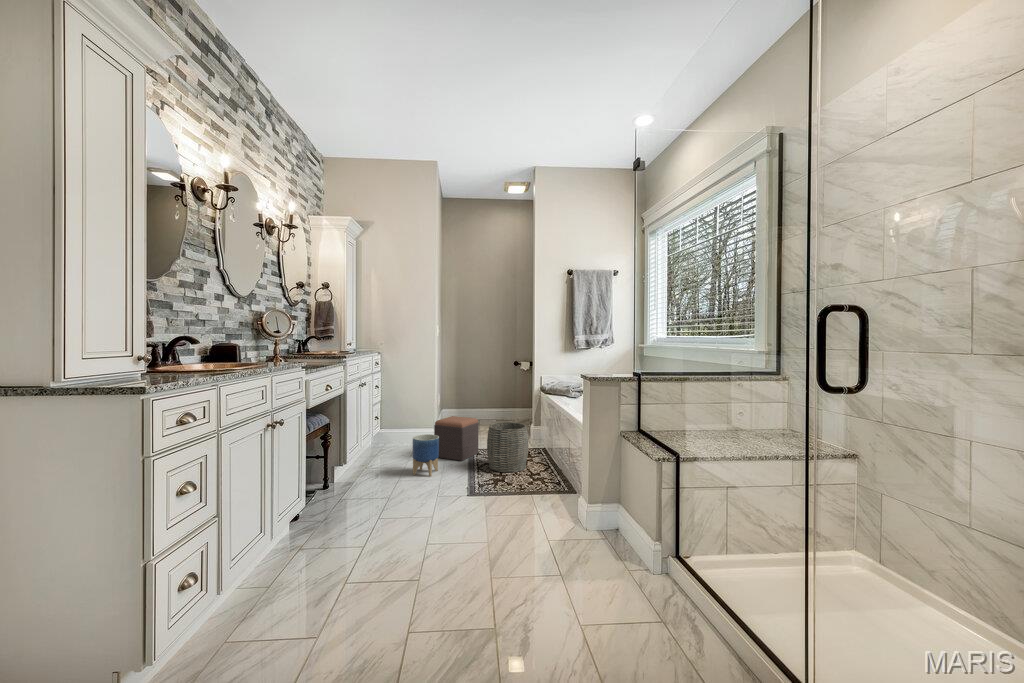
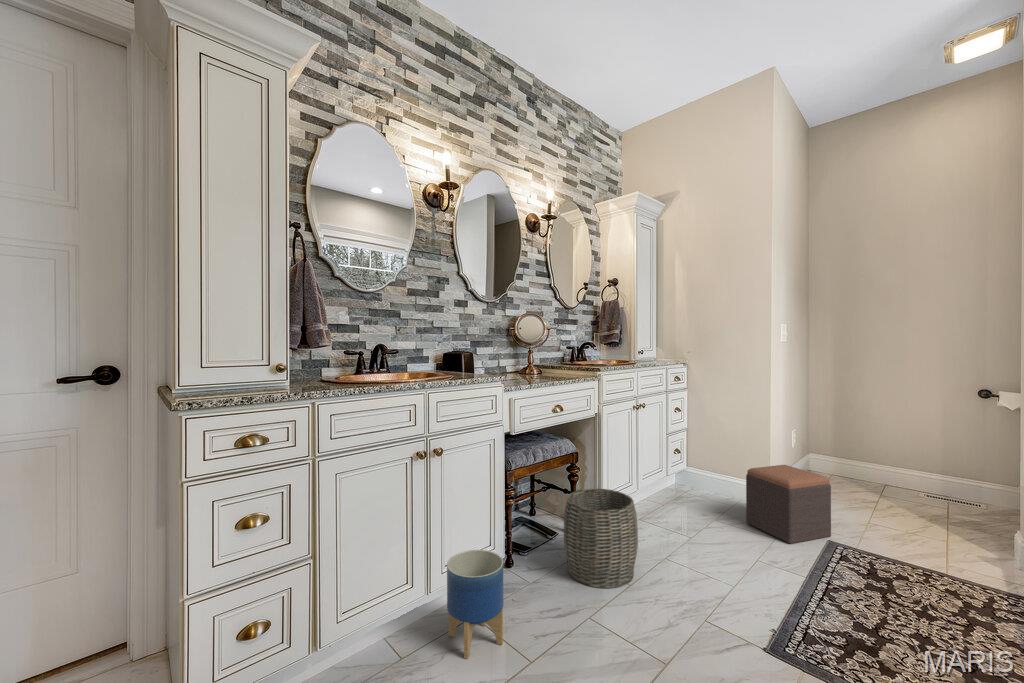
woven basket: present [487,422,529,472] -> present [564,488,638,588]
planter: present [412,434,439,476] -> present [447,550,504,658]

